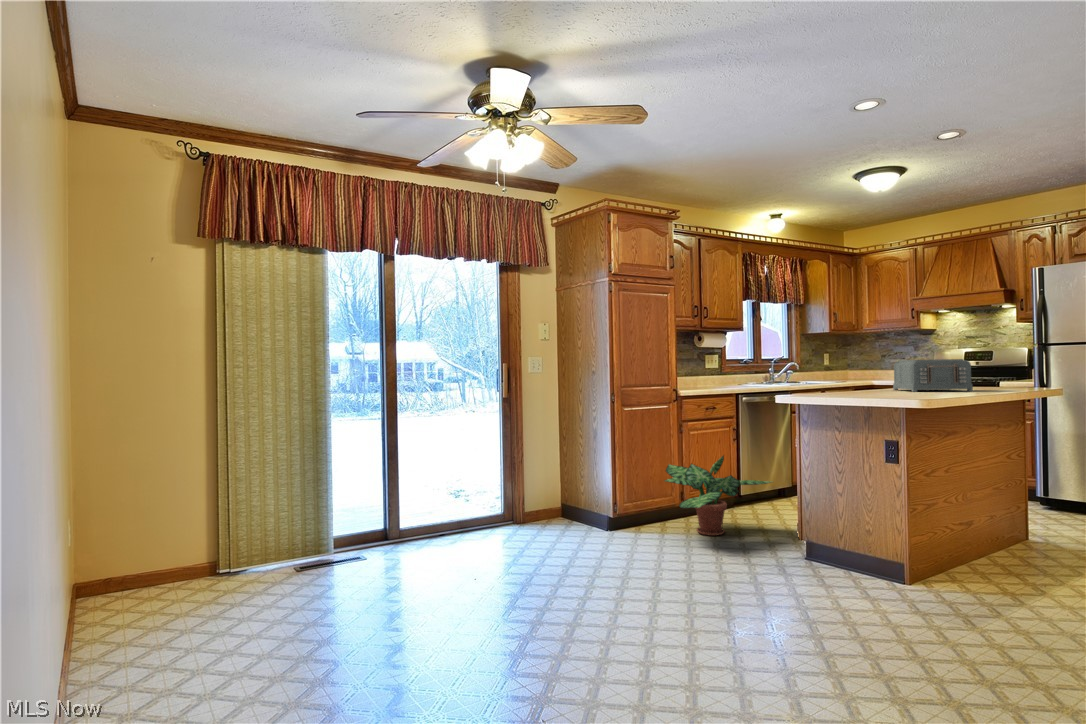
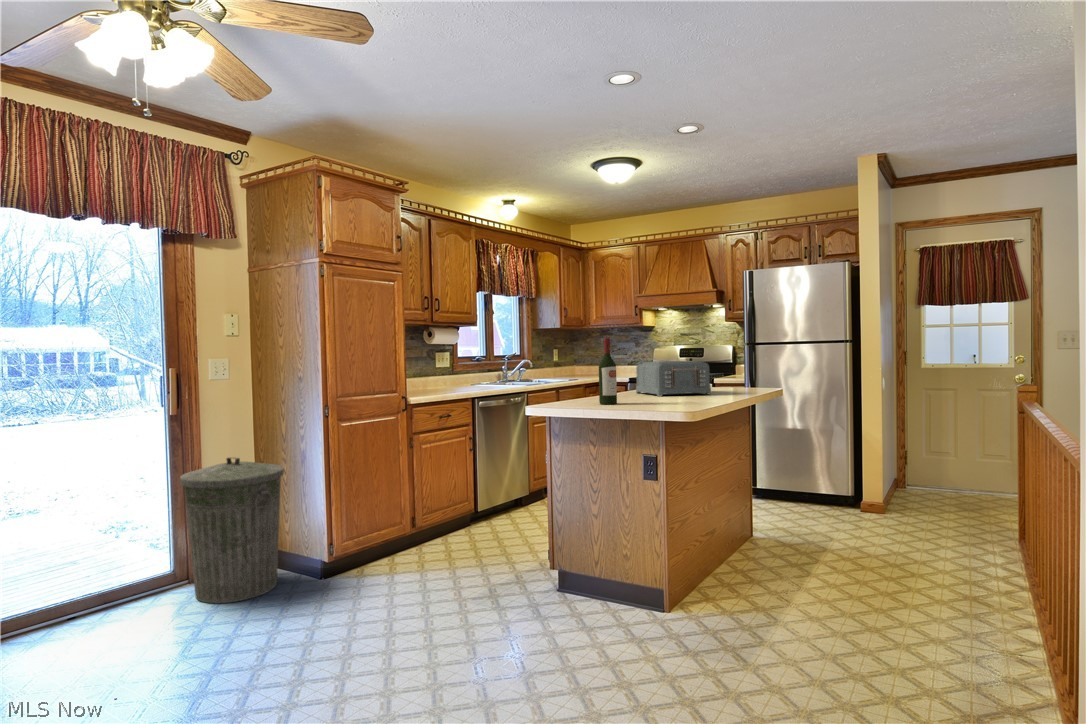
wine bottle: none [845,336,863,394] -> present [599,338,617,404]
trash can: none [512,430,582,536] -> present [180,457,284,603]
potted plant: present [665,456,771,536] -> none [390,474,519,572]

